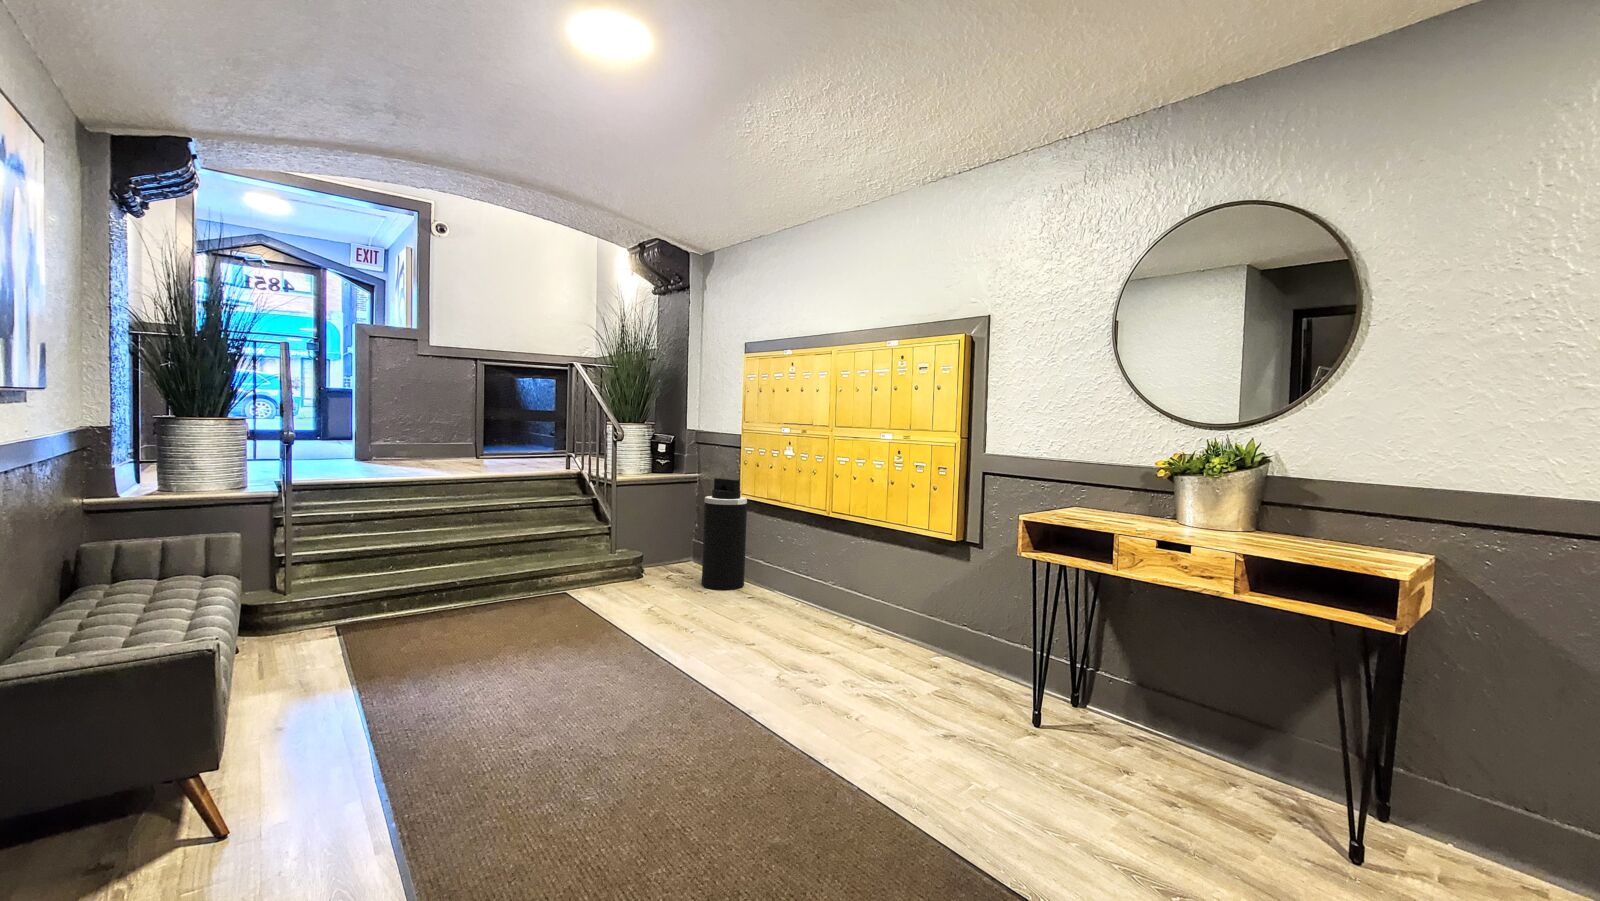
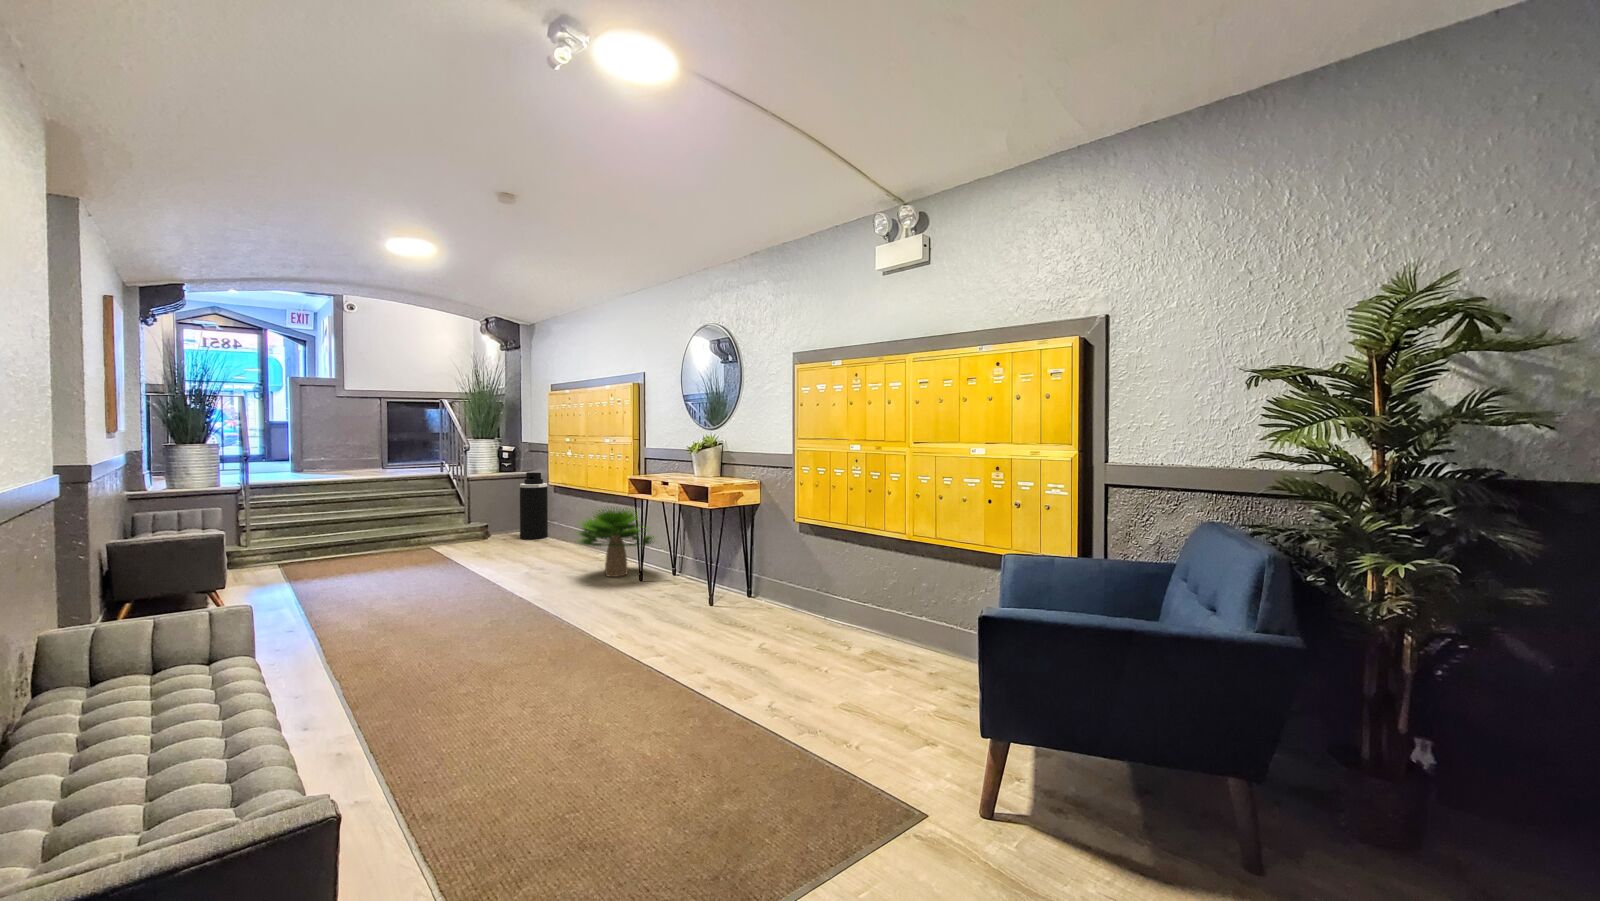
potted plant: none [891,562,1068,713] -> present [576,508,654,577]

